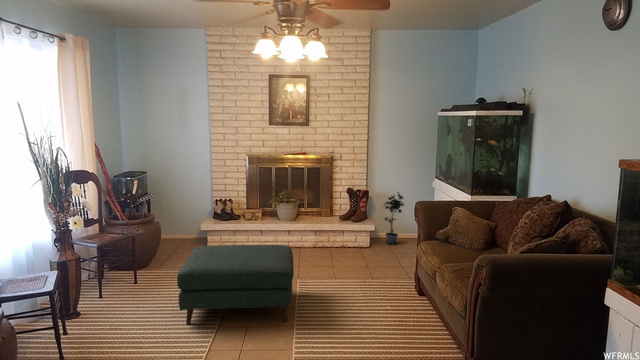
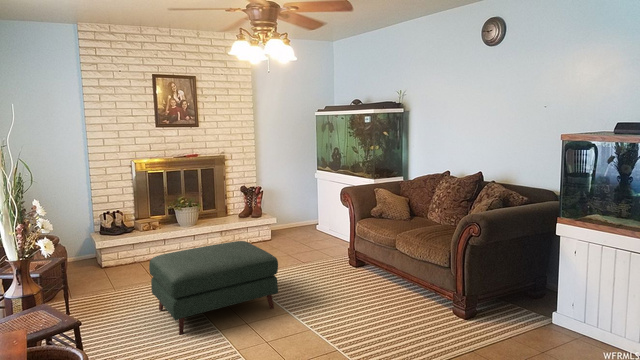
potted plant: present [384,192,404,245] -> none [274,185,297,235]

